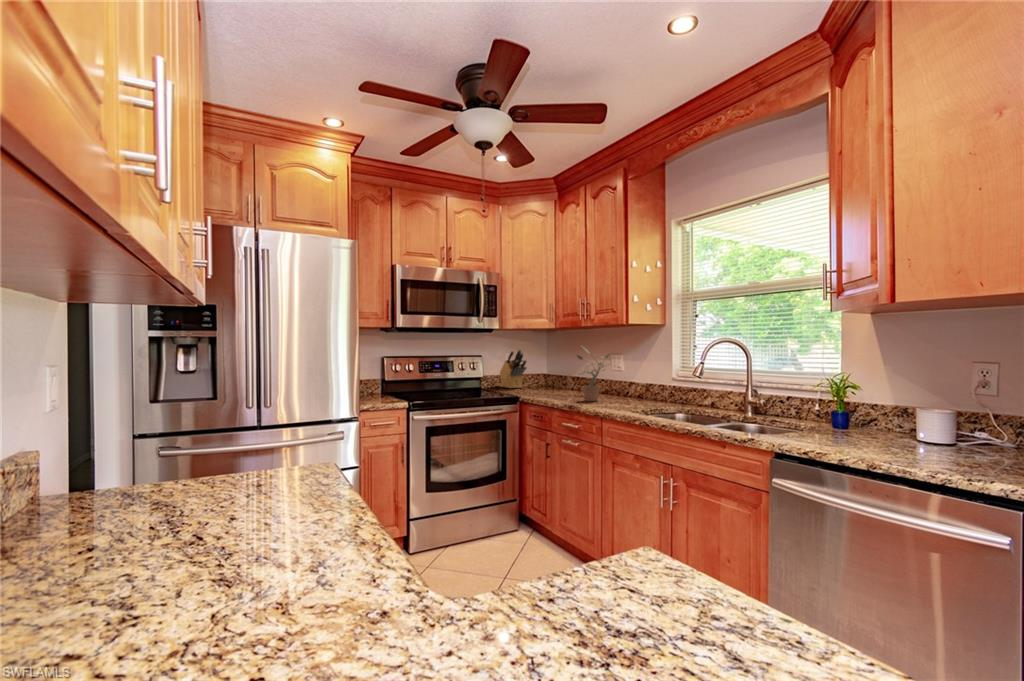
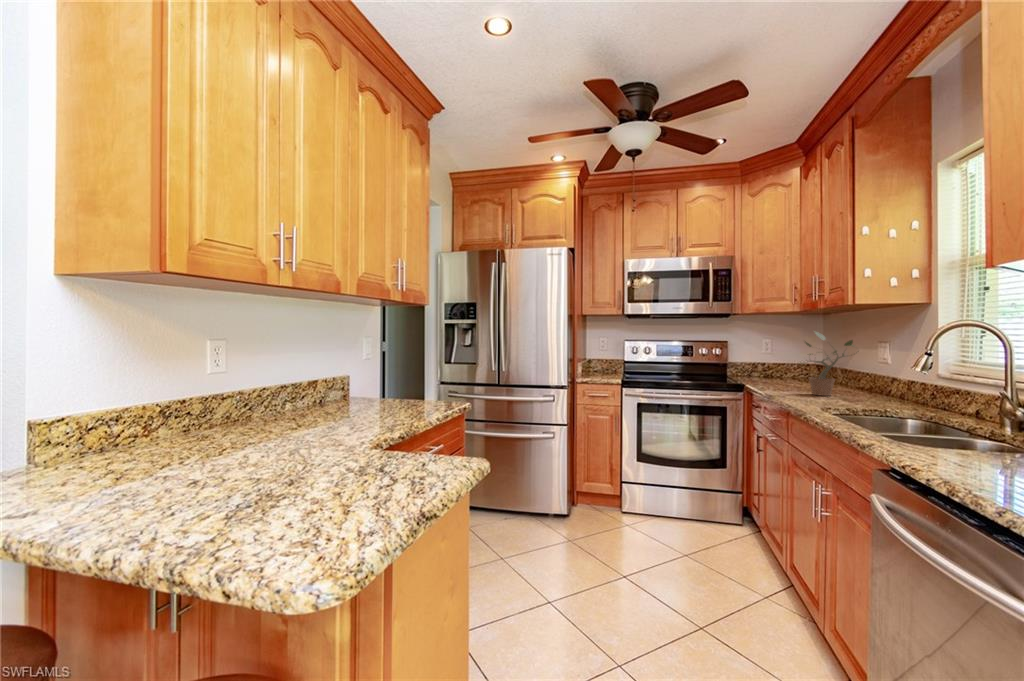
knife block: present [496,349,527,388] -> none [752,335,780,377]

